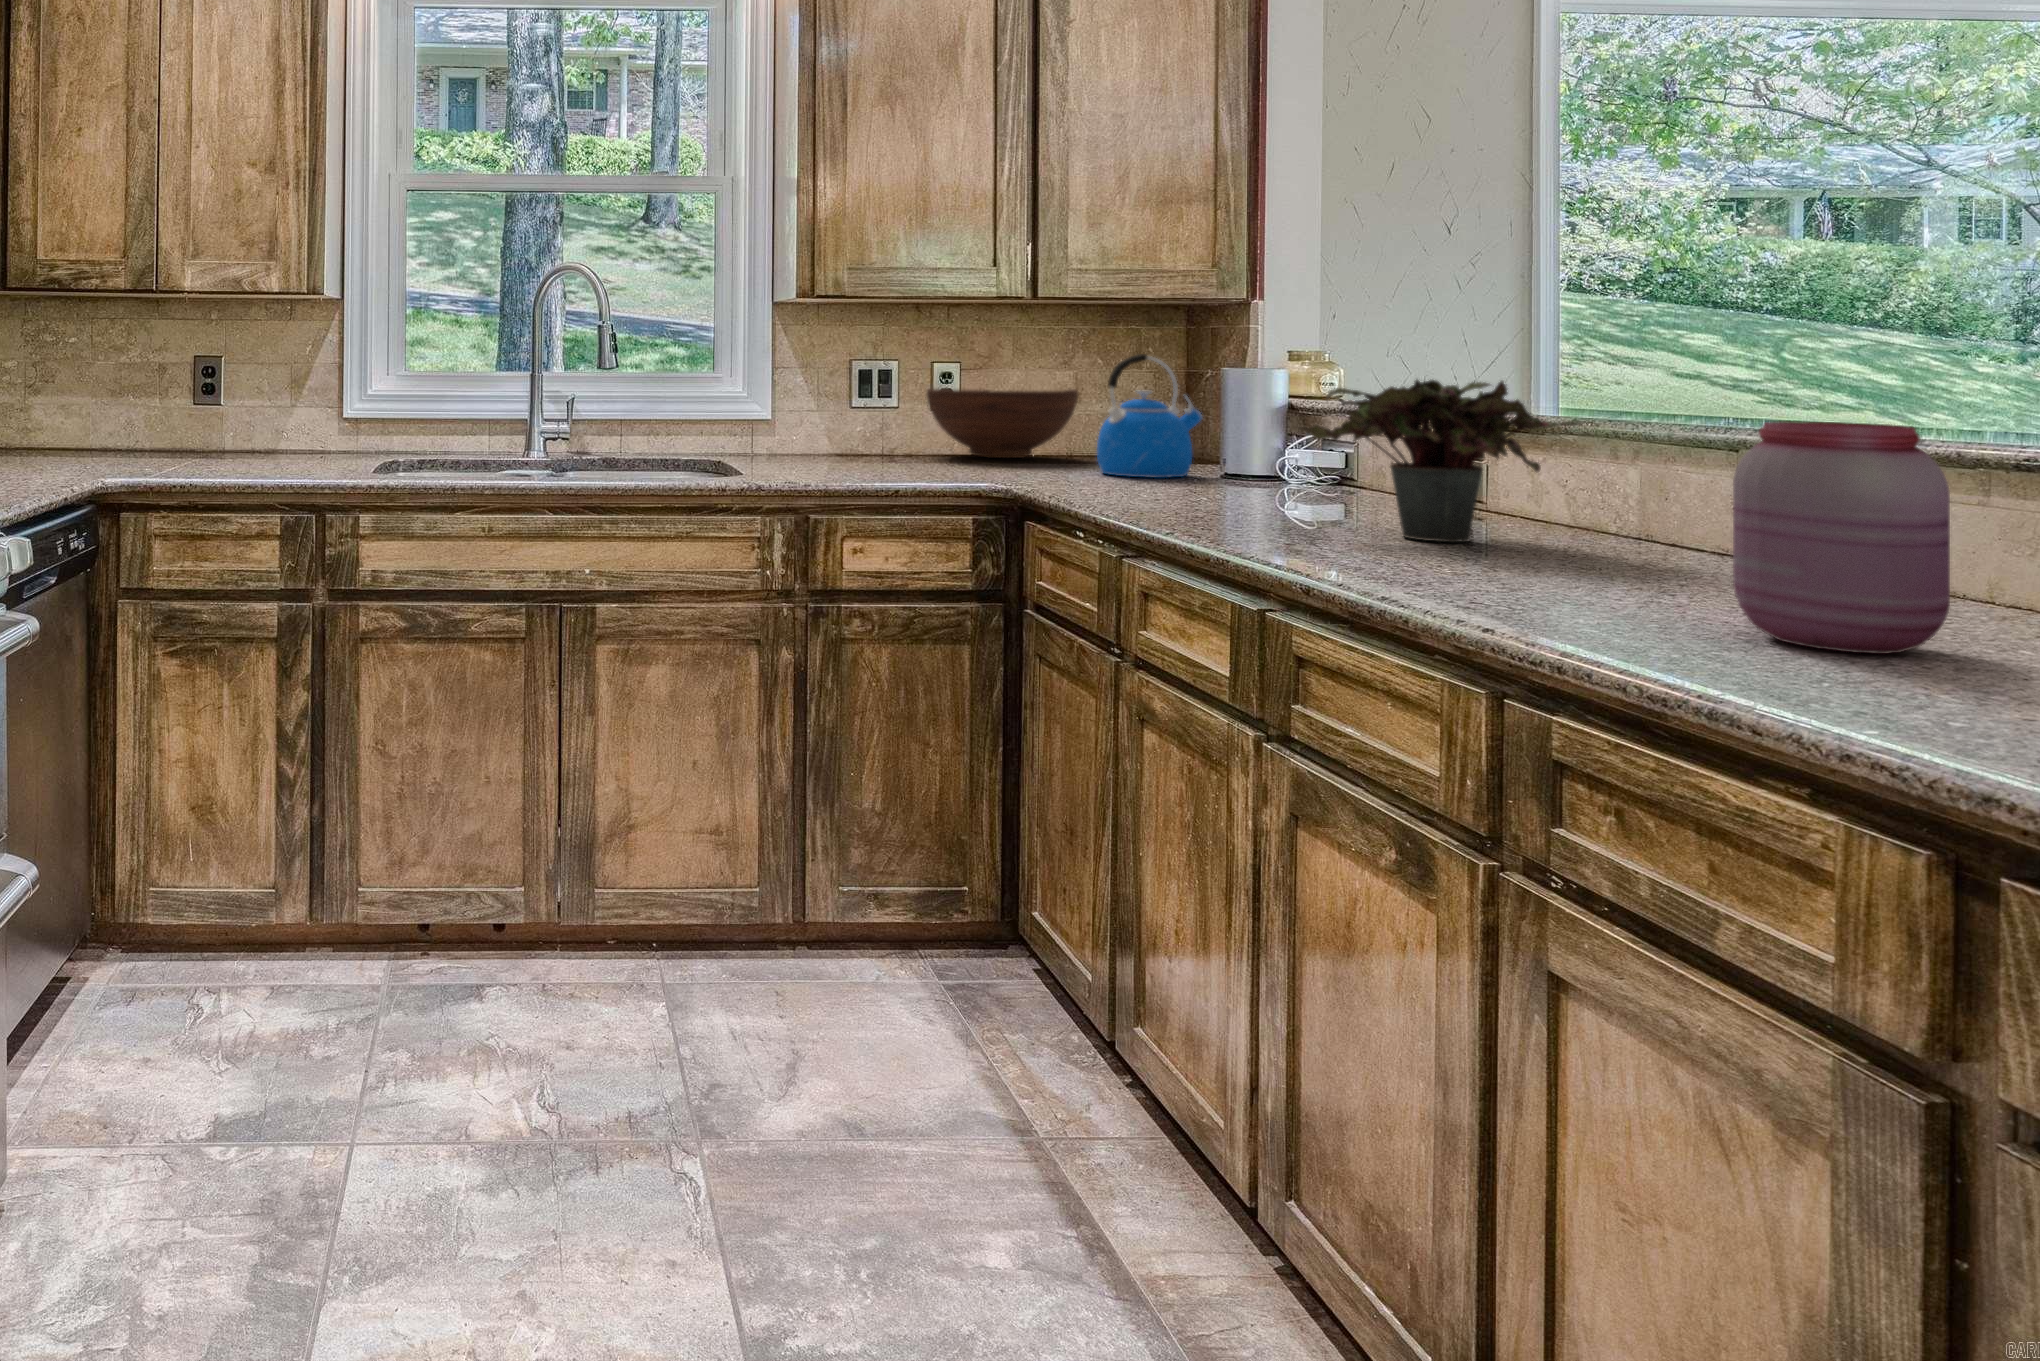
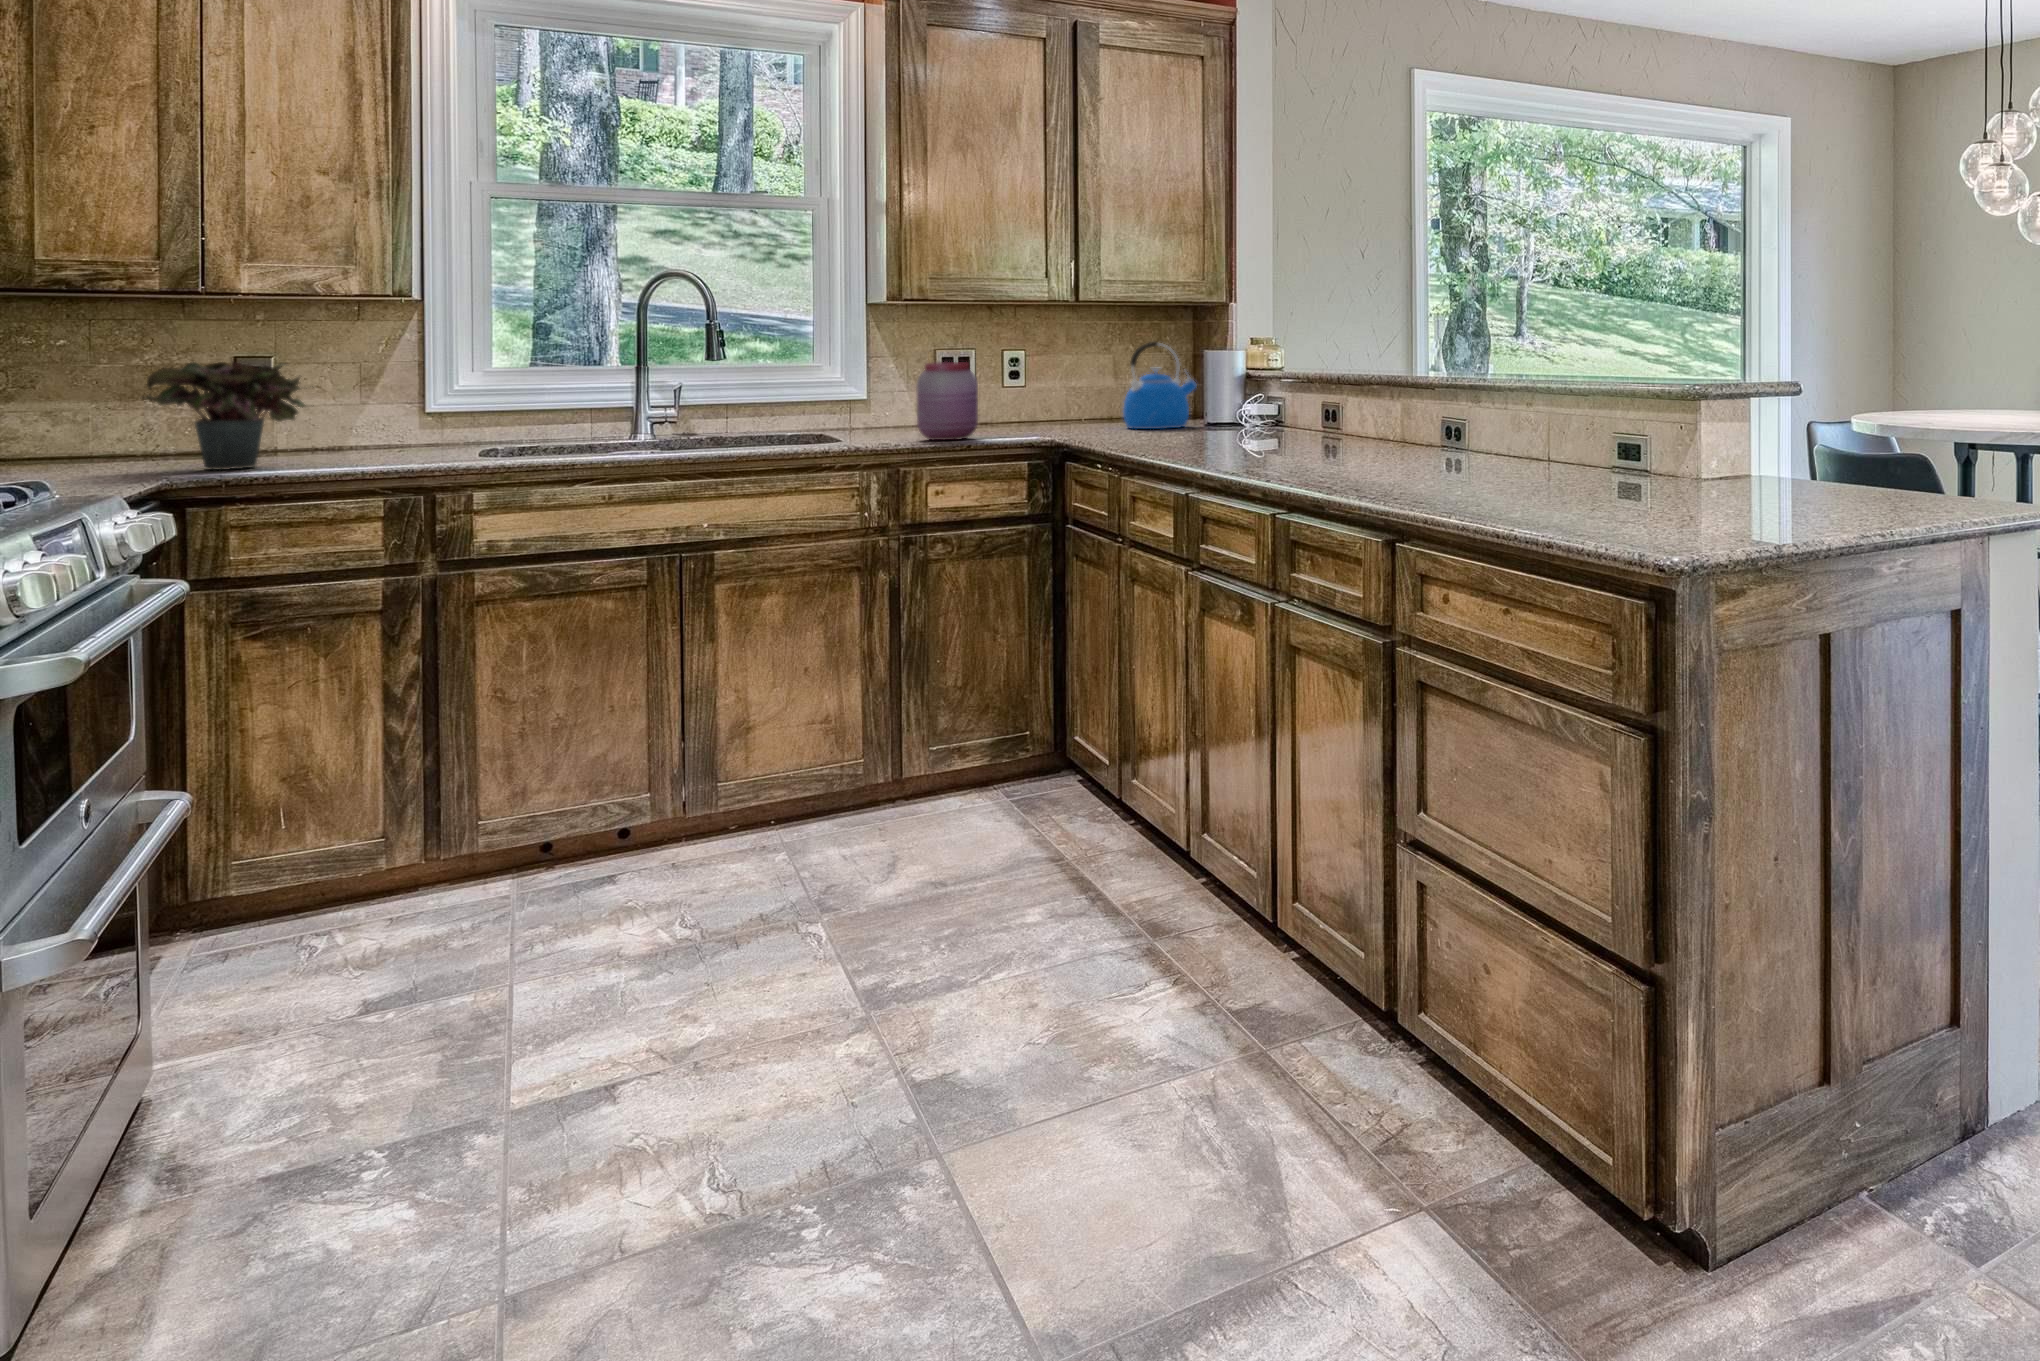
potted plant: present [1299,380,1585,542] -> present [143,362,313,470]
fruit bowl: present [927,389,1079,458] -> none [996,368,1115,422]
jar: present [1733,421,1950,654] -> present [916,362,978,440]

